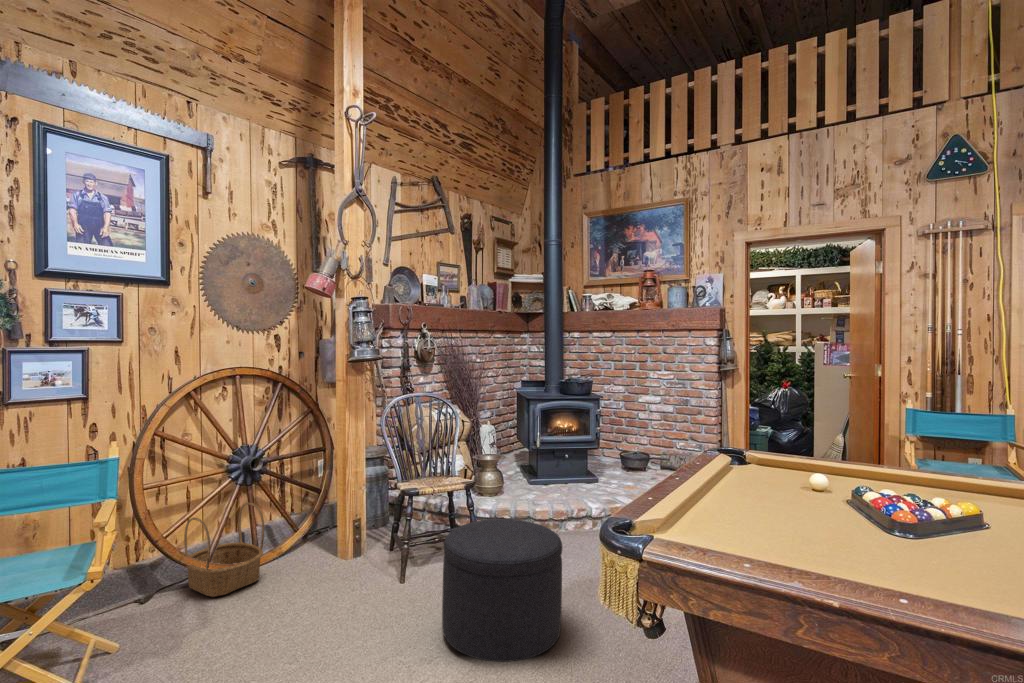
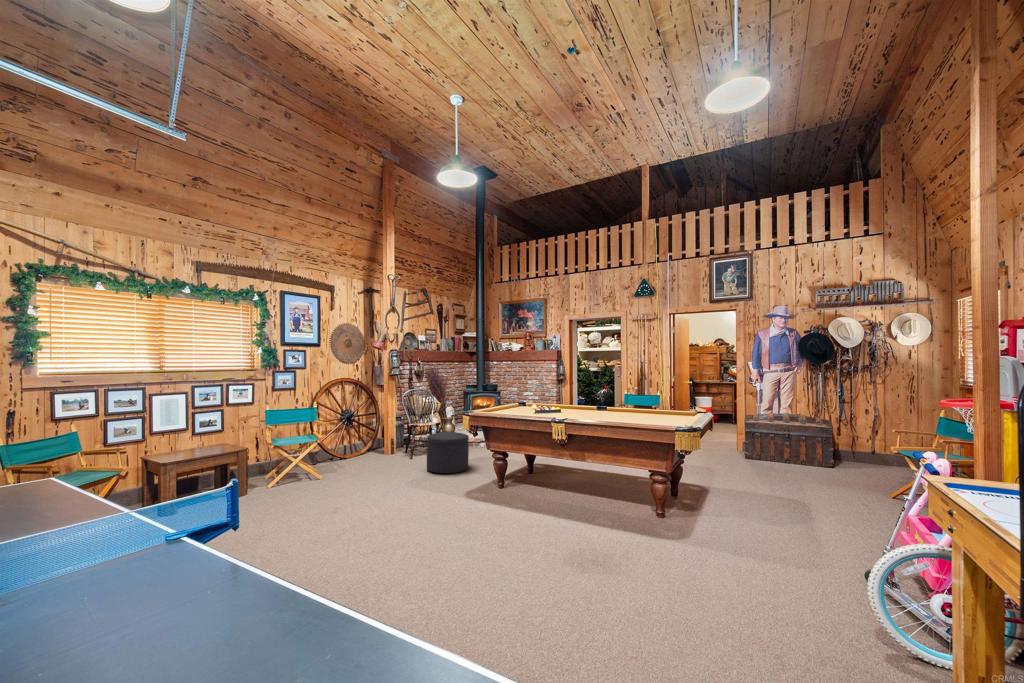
basket: present [184,502,264,597] -> none [325,432,356,465]

